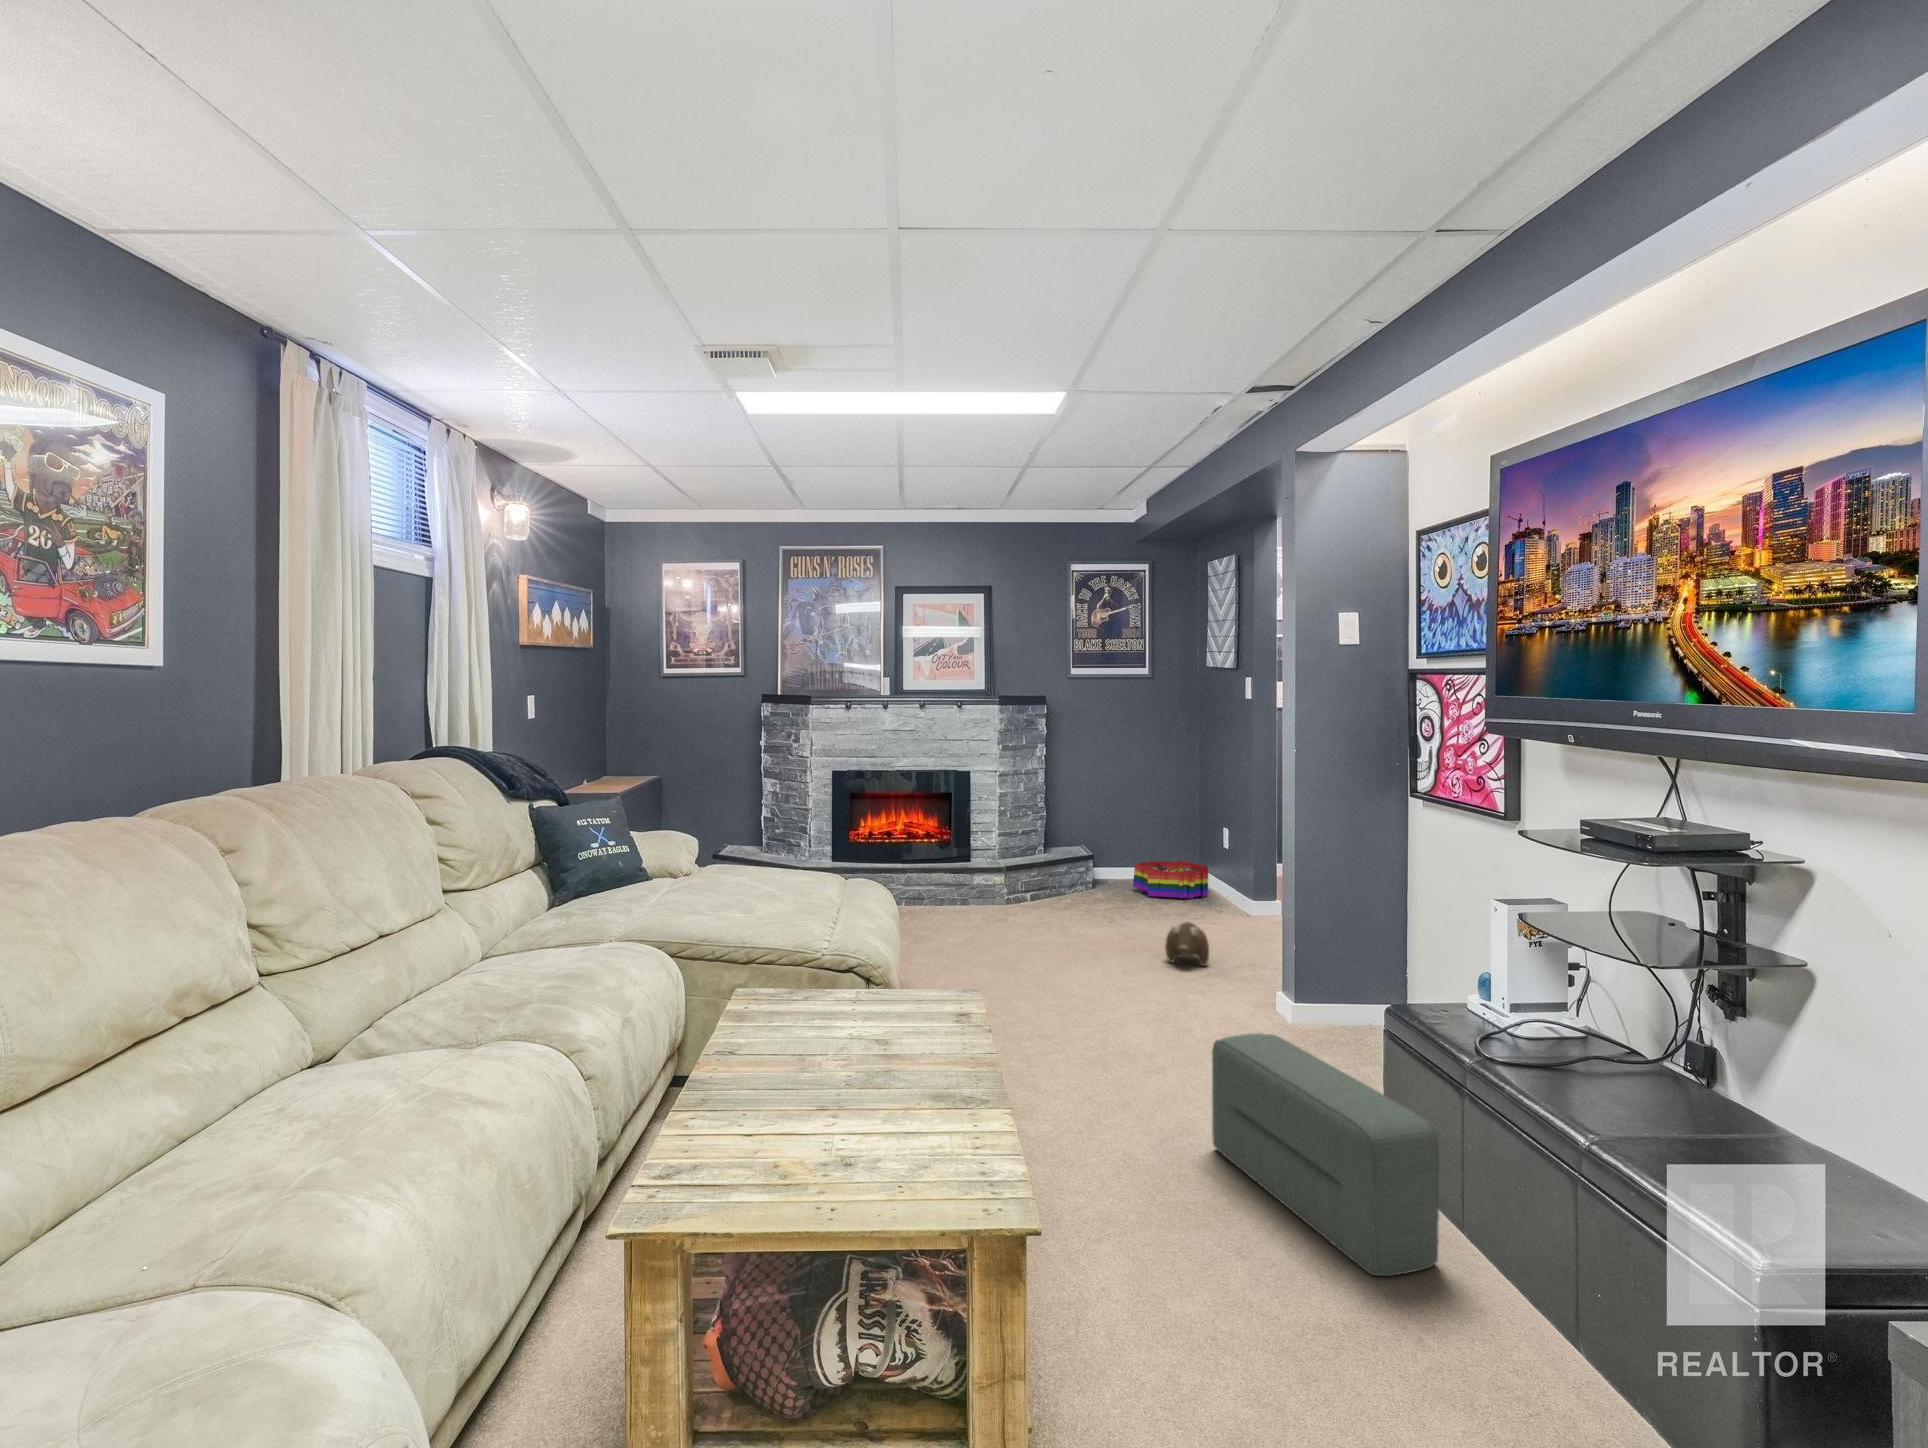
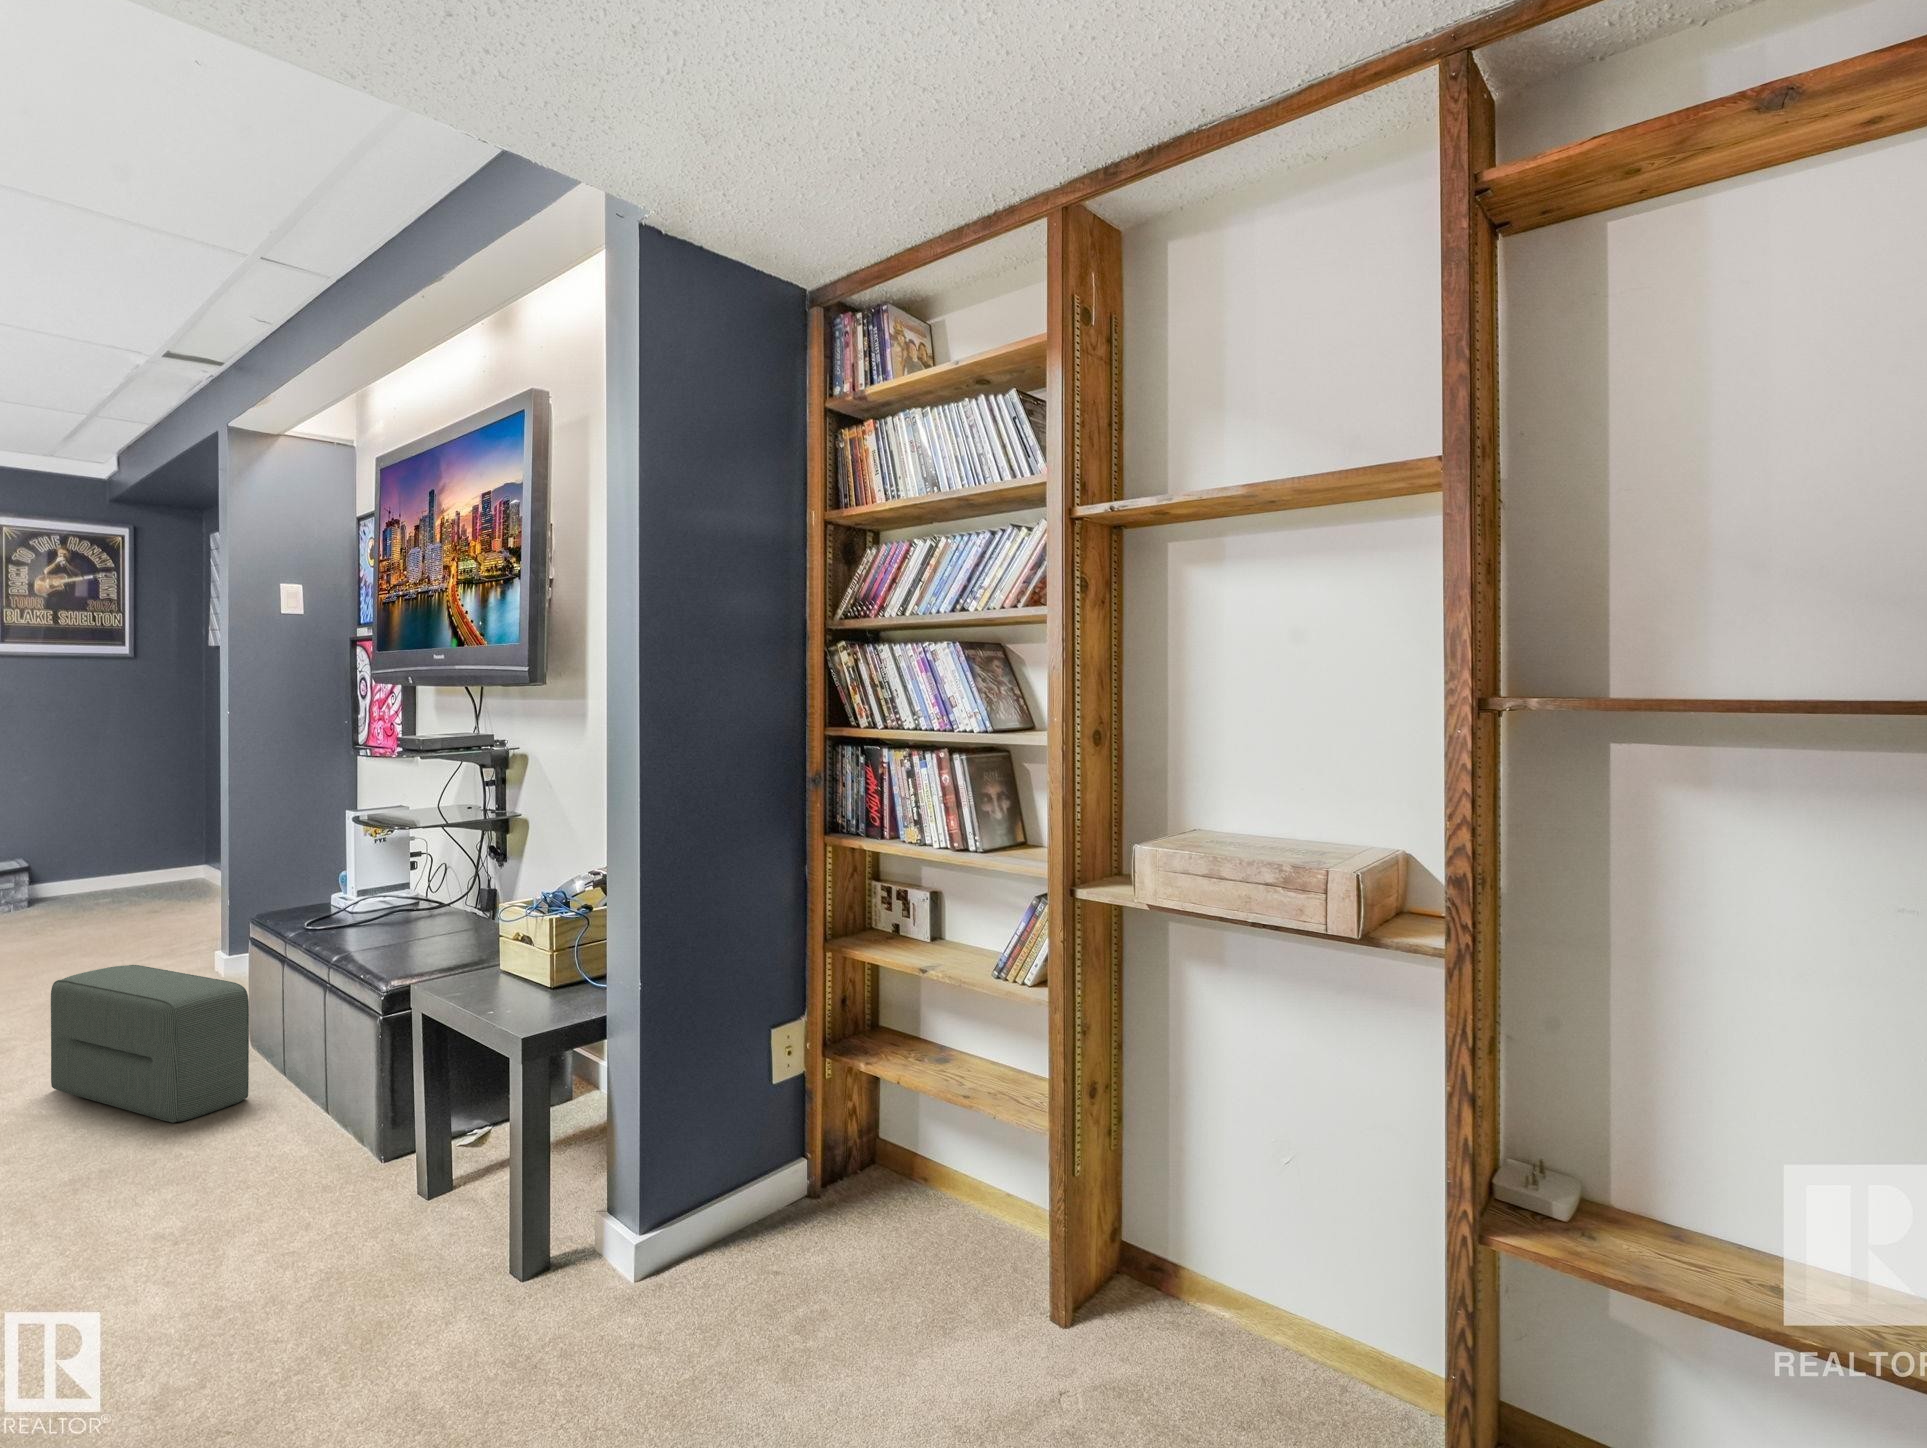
storage bin: present [1133,860,1209,899] -> none [97,865,208,909]
plush toy: present [1165,922,1209,966] -> none [99,914,159,961]

